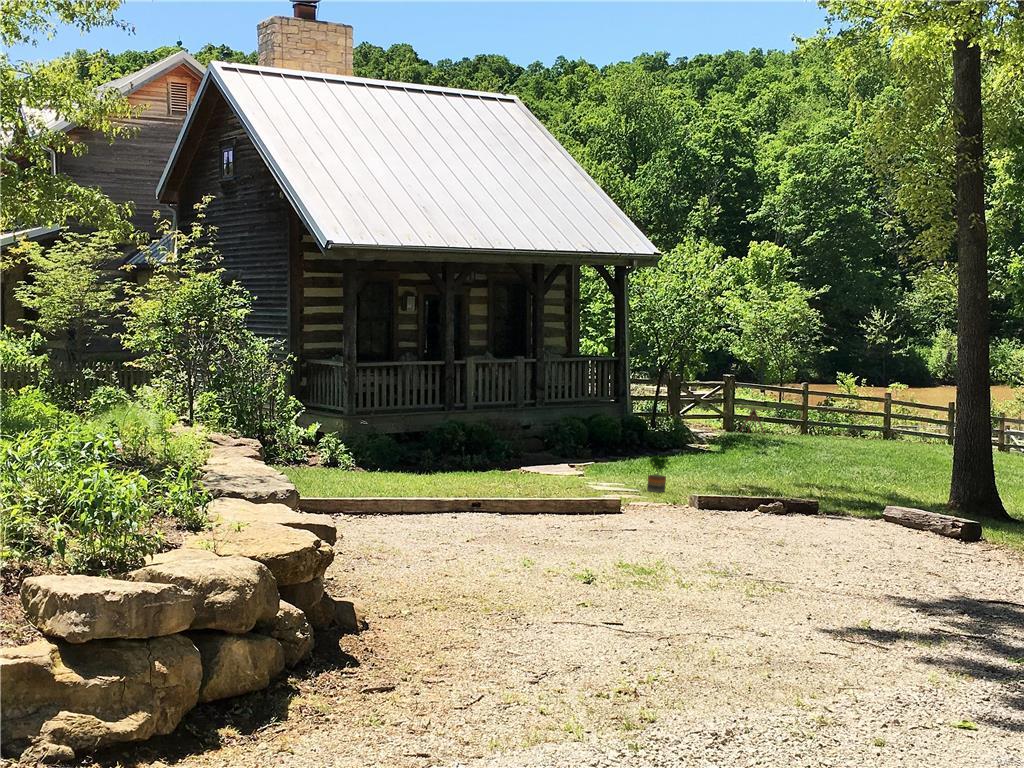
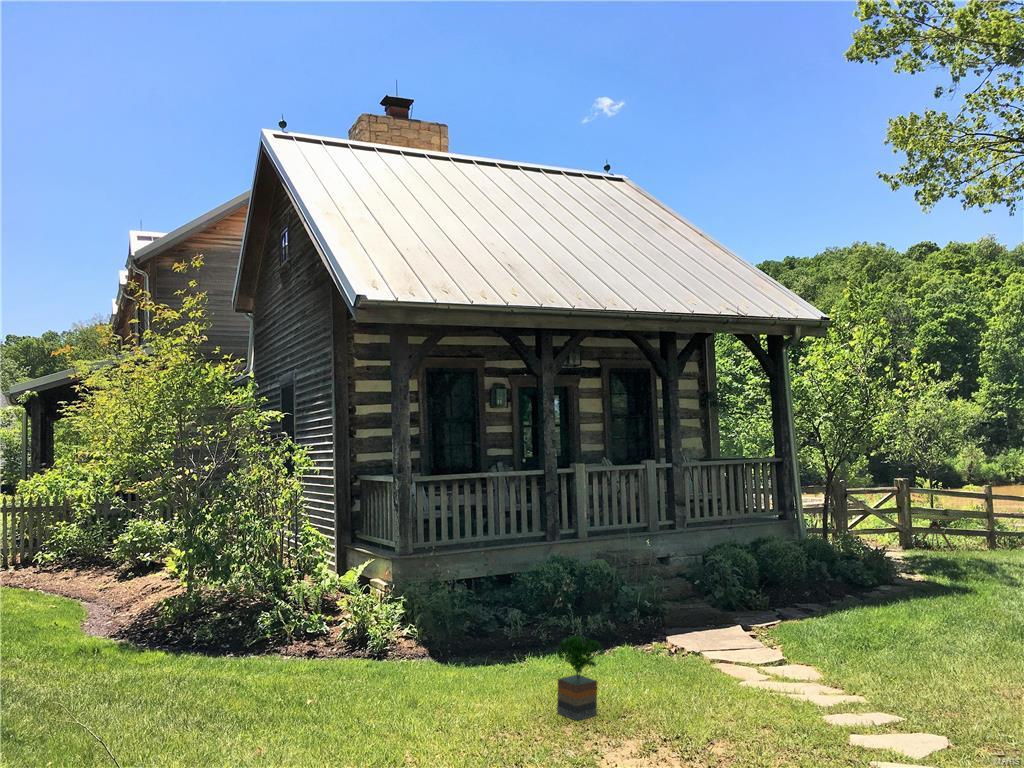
potted tree: present [647,456,671,493] -> present [557,636,605,721]

